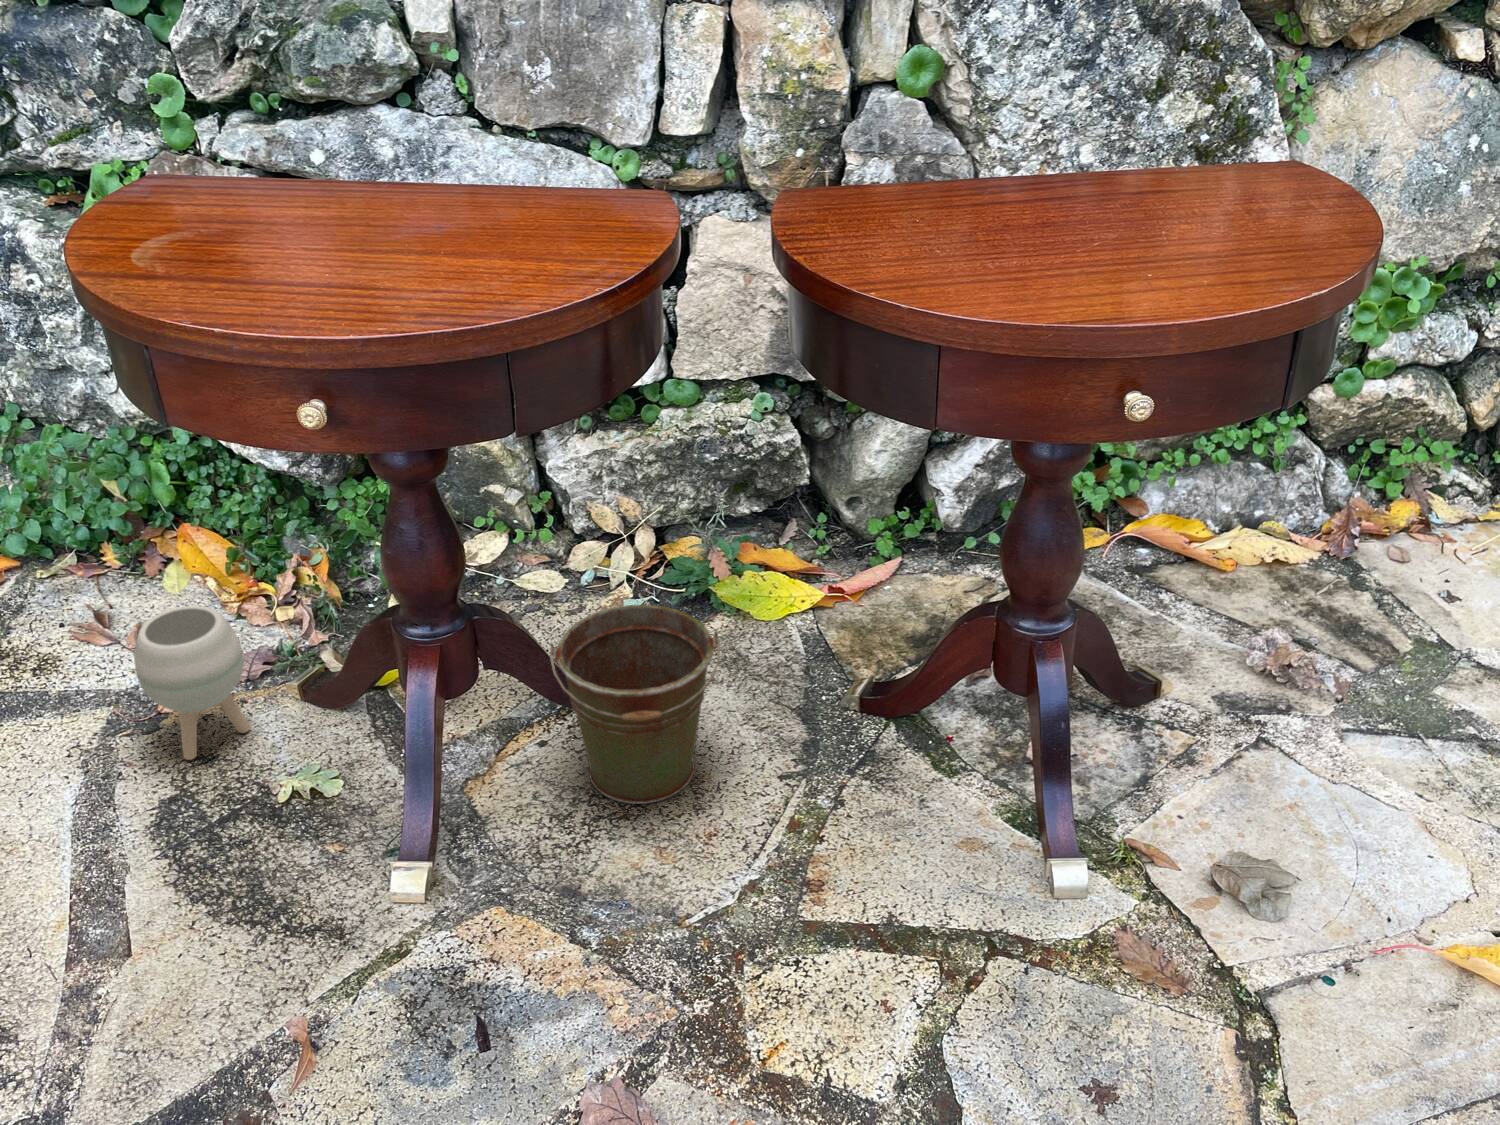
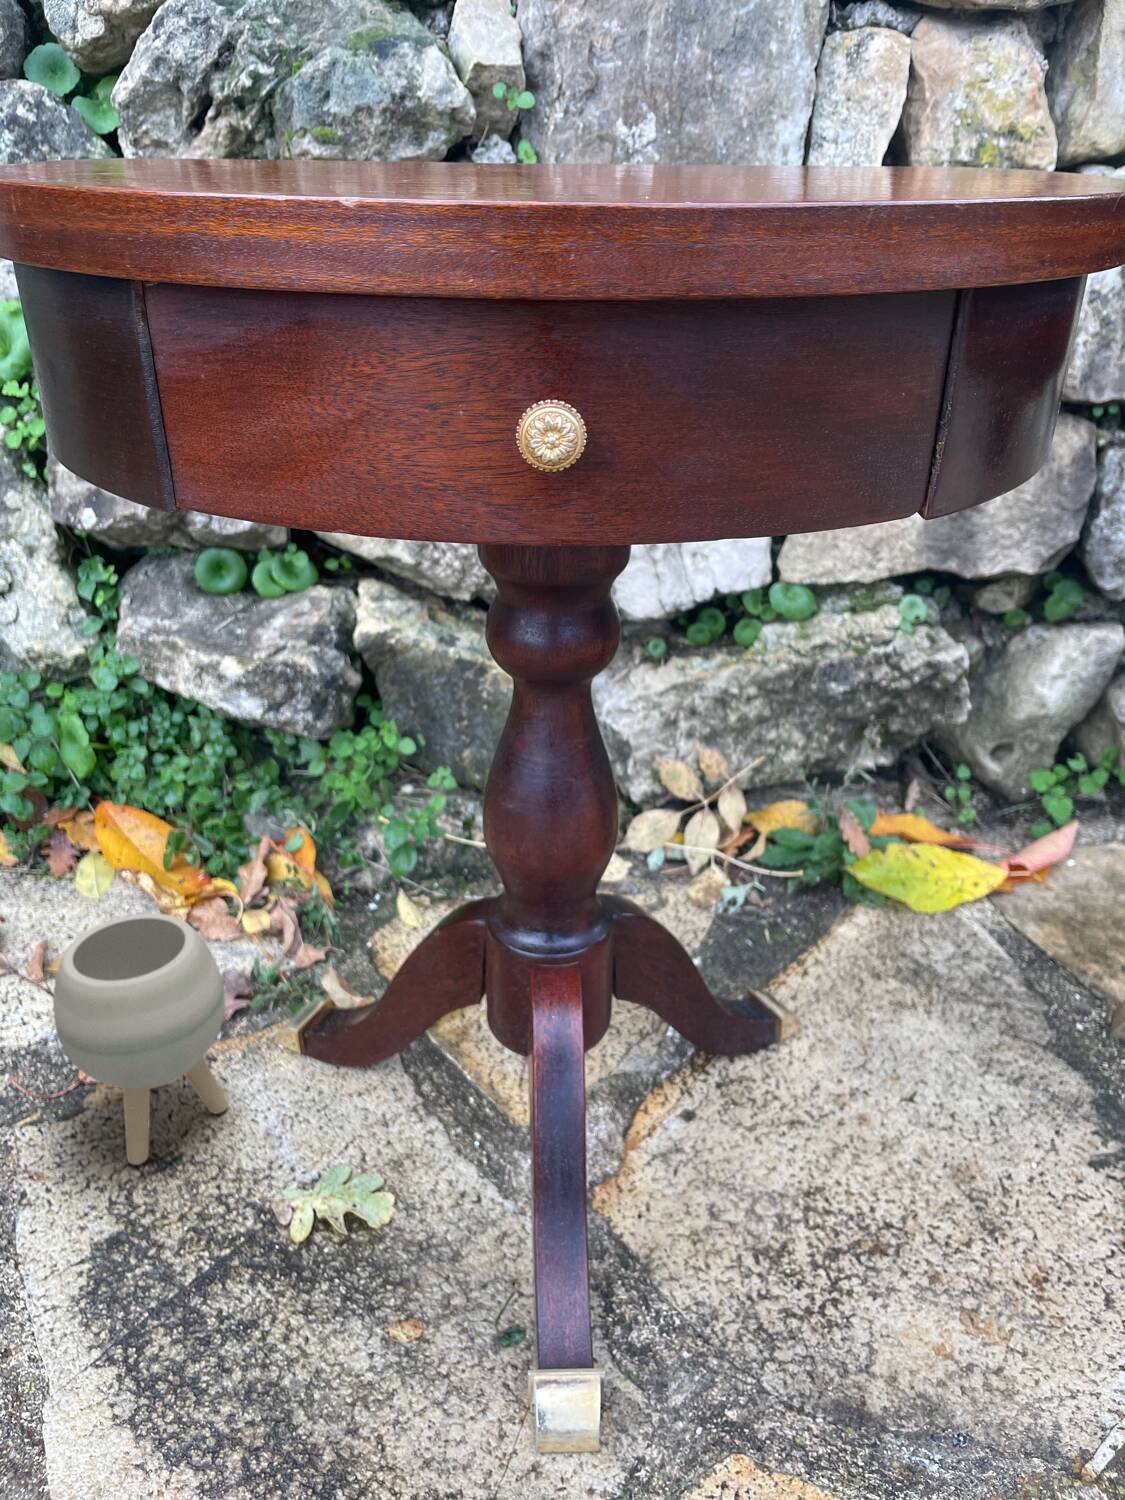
bucket: present [550,605,720,804] -> none [760,893,1046,1225]

